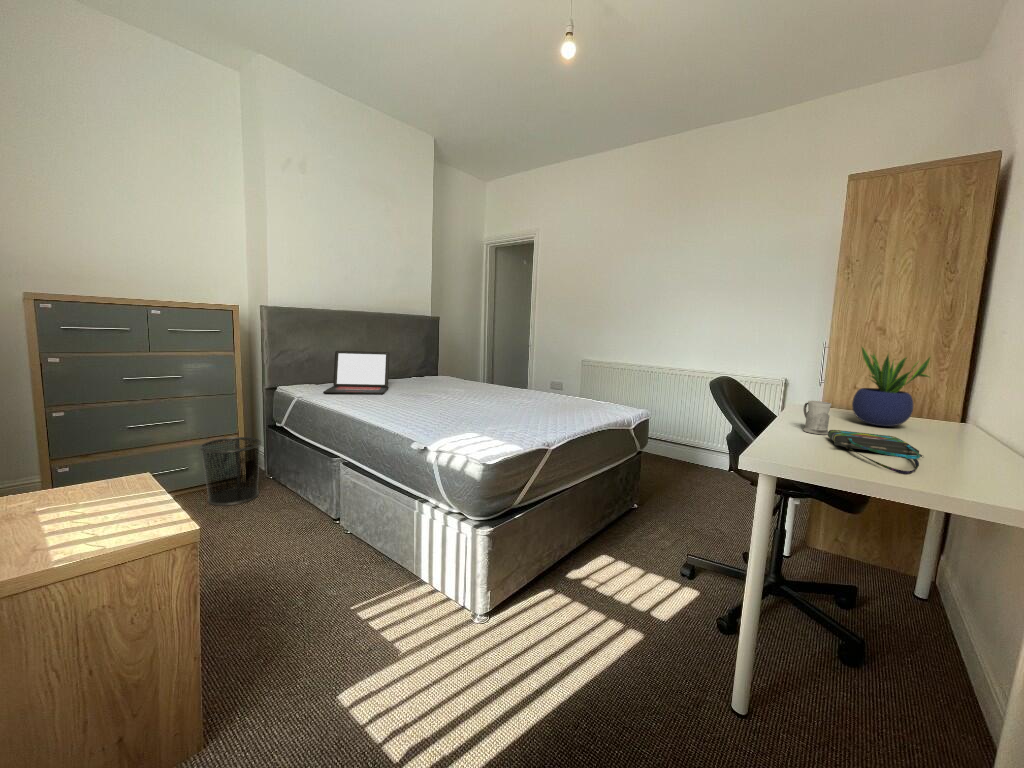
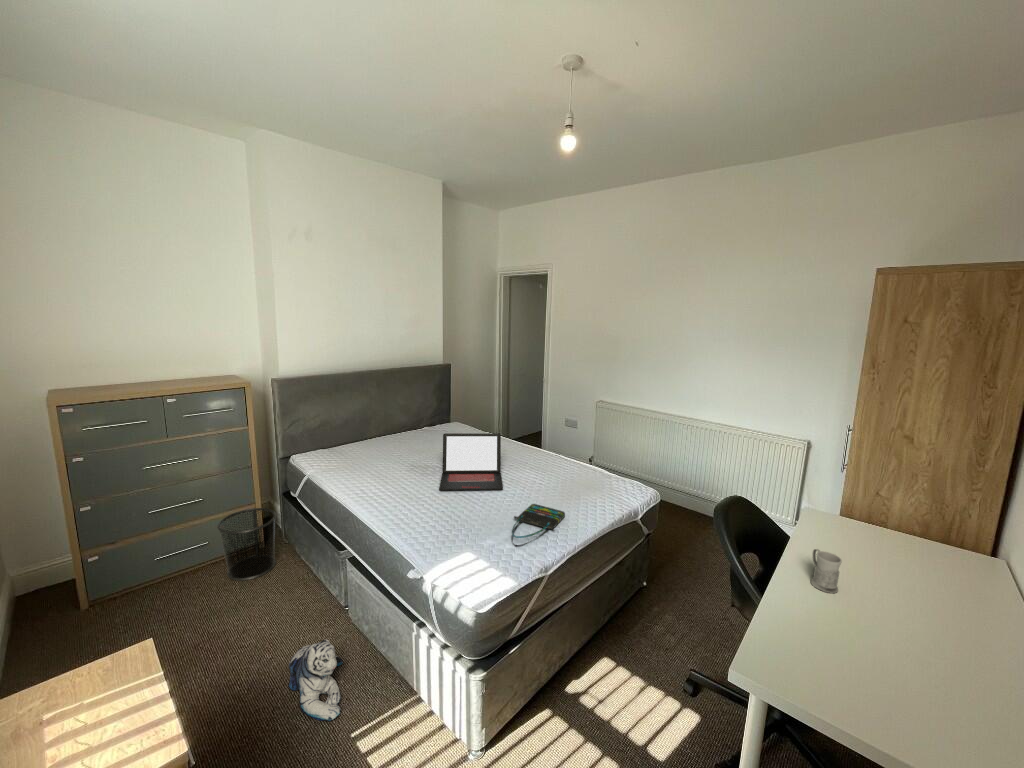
potted plant: present [852,347,930,426] -> none [868,477,956,572]
laptop: present [323,351,389,394] -> present [439,433,503,491]
tote bag: present [828,430,923,474] -> present [512,504,565,547]
plush toy: none [281,527,339,600] -> present [288,639,343,721]

